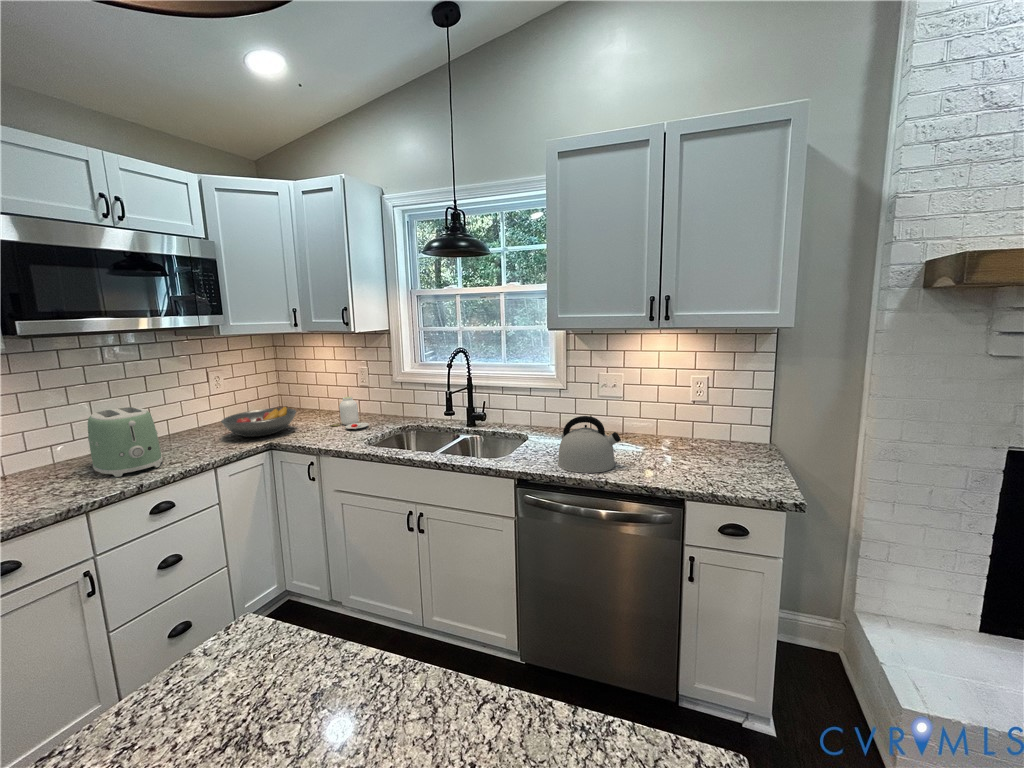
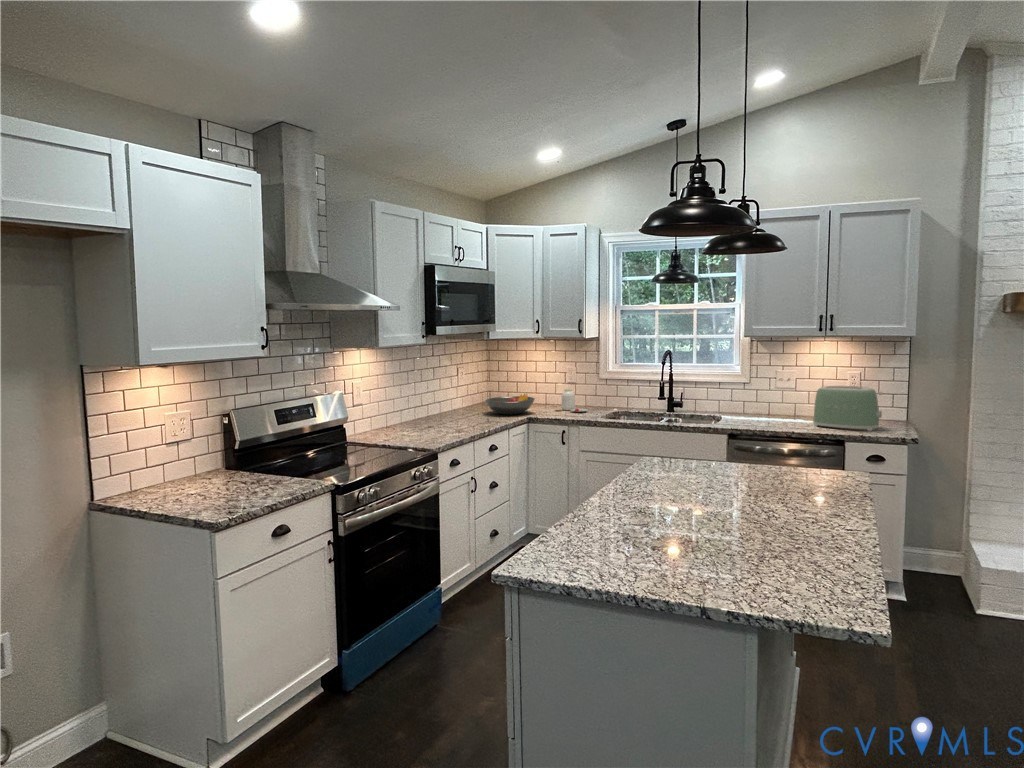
toaster: present [88,407,162,477] -> present [813,386,882,431]
kettle: present [558,416,621,473] -> none [754,394,800,429]

